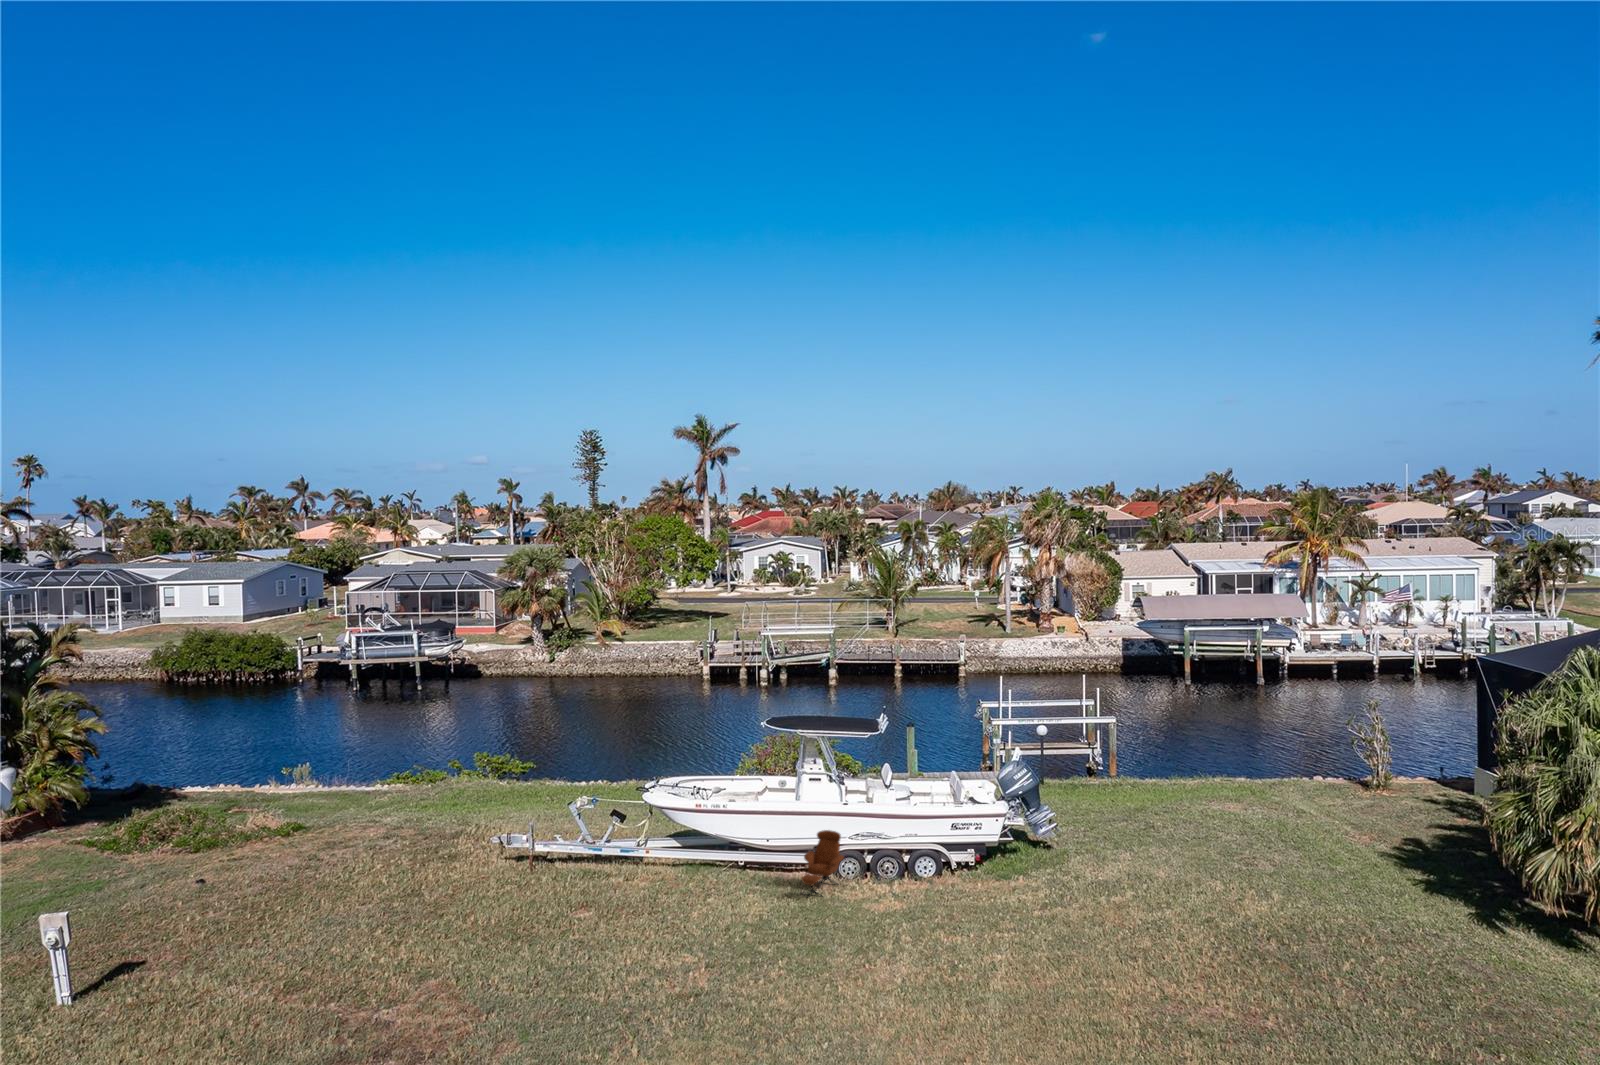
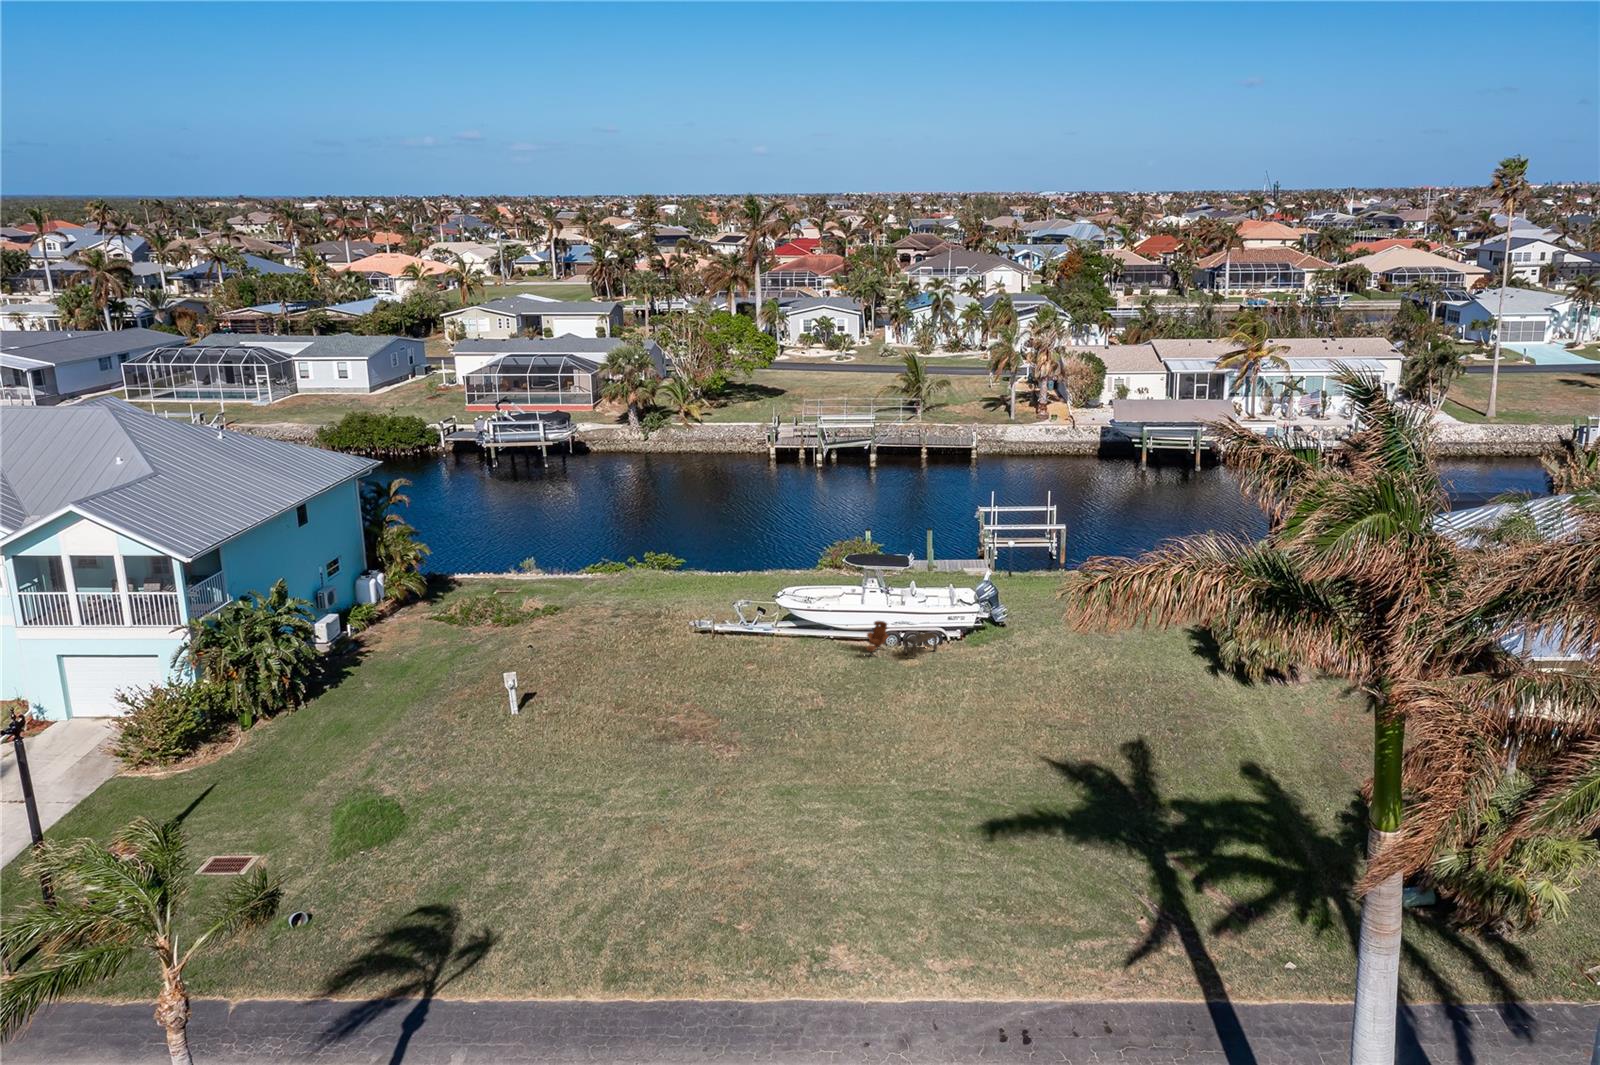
bench: none [872,848,932,898] -> present [904,633,937,658]

